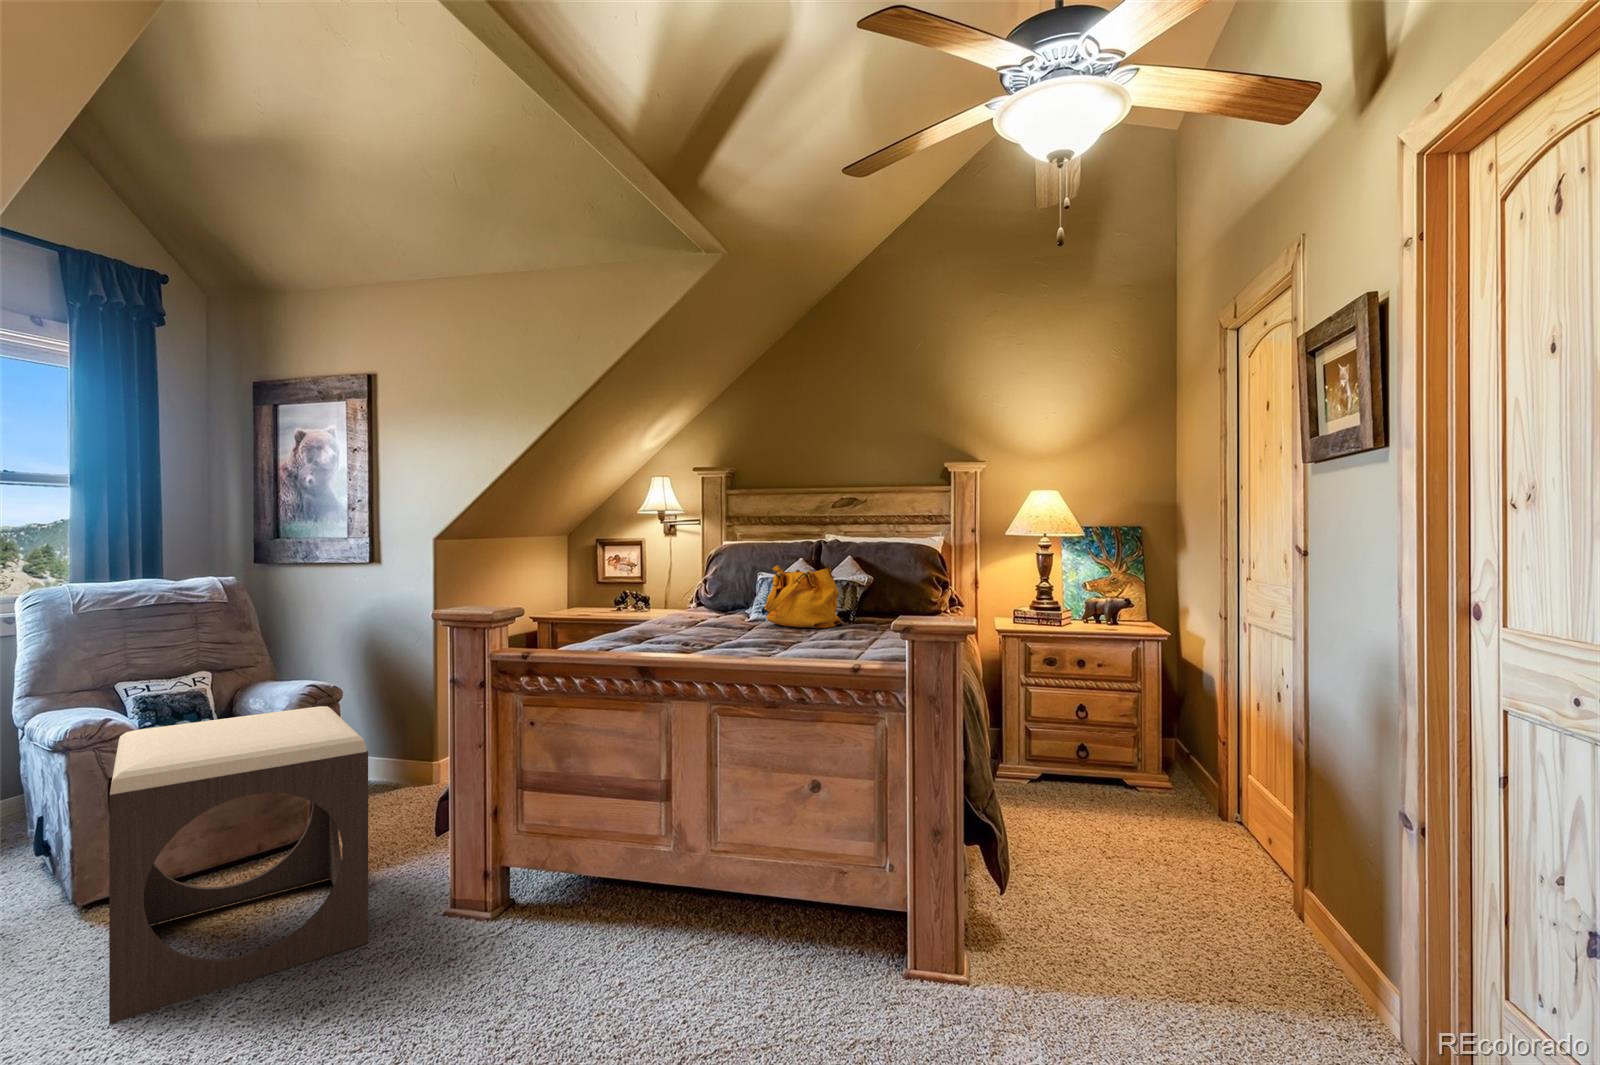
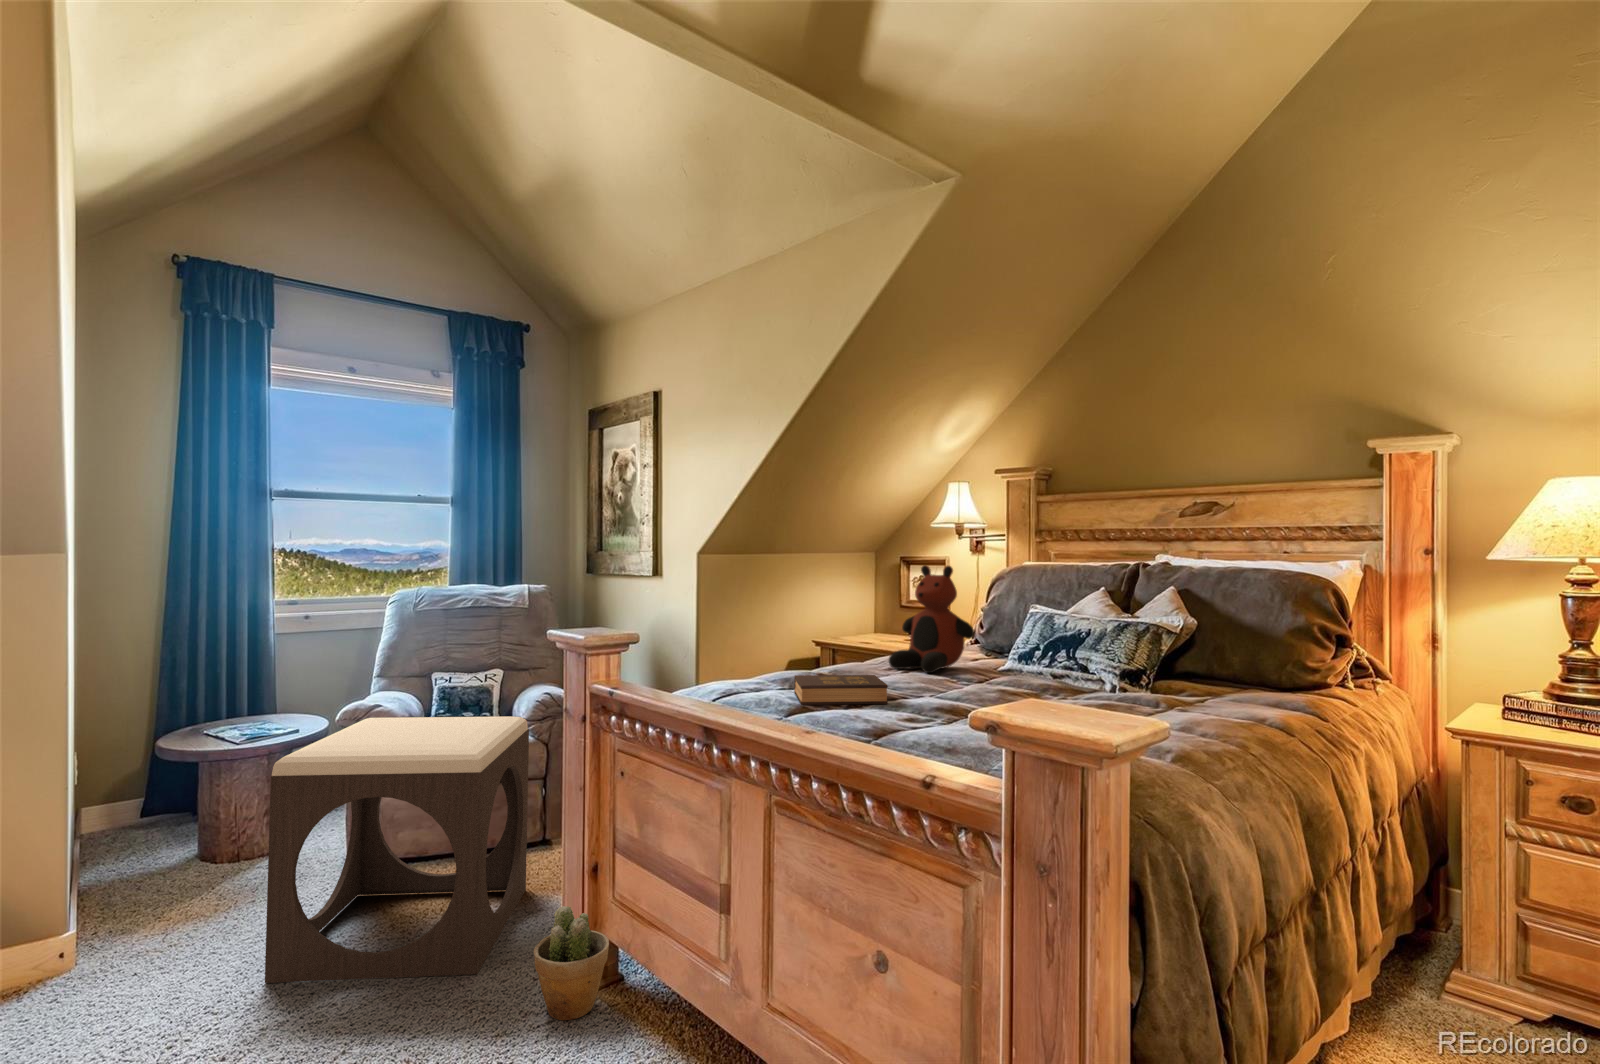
teddy bear: none [670,545,733,627] -> present [889,565,974,673]
handbag: present [764,563,840,629] -> none [996,596,1114,694]
hardback book: none [656,627,736,651] -> present [794,675,888,705]
potted plant: none [457,850,525,944] -> present [534,906,609,1020]

